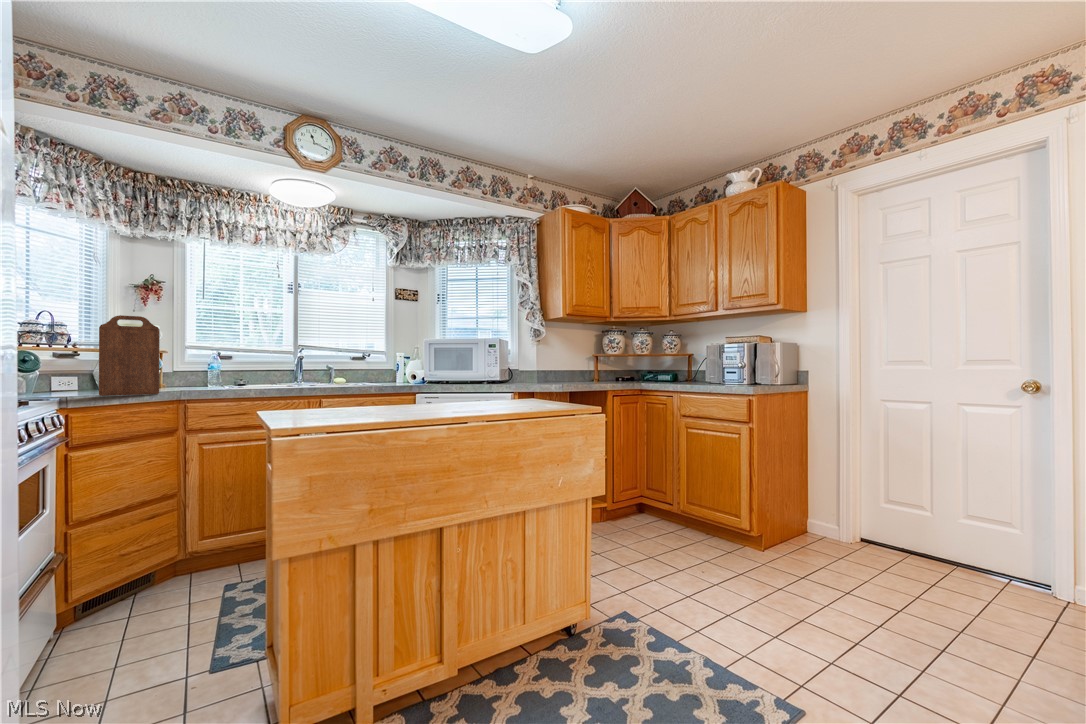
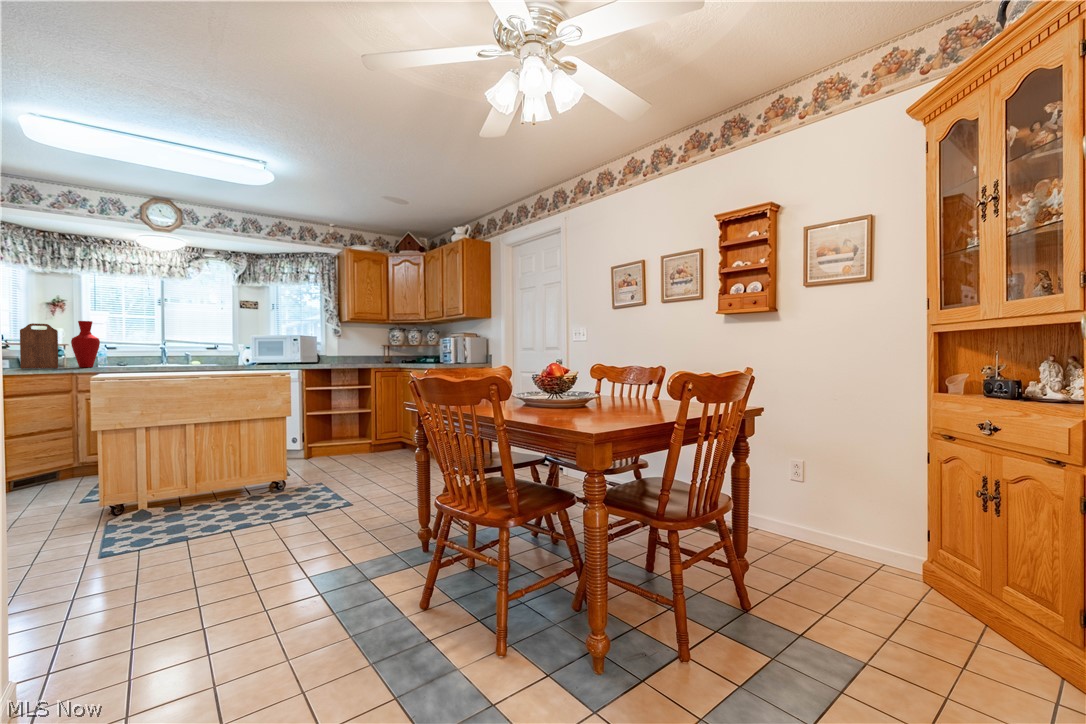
vase: none [179,312,222,392] -> present [71,321,100,367]

